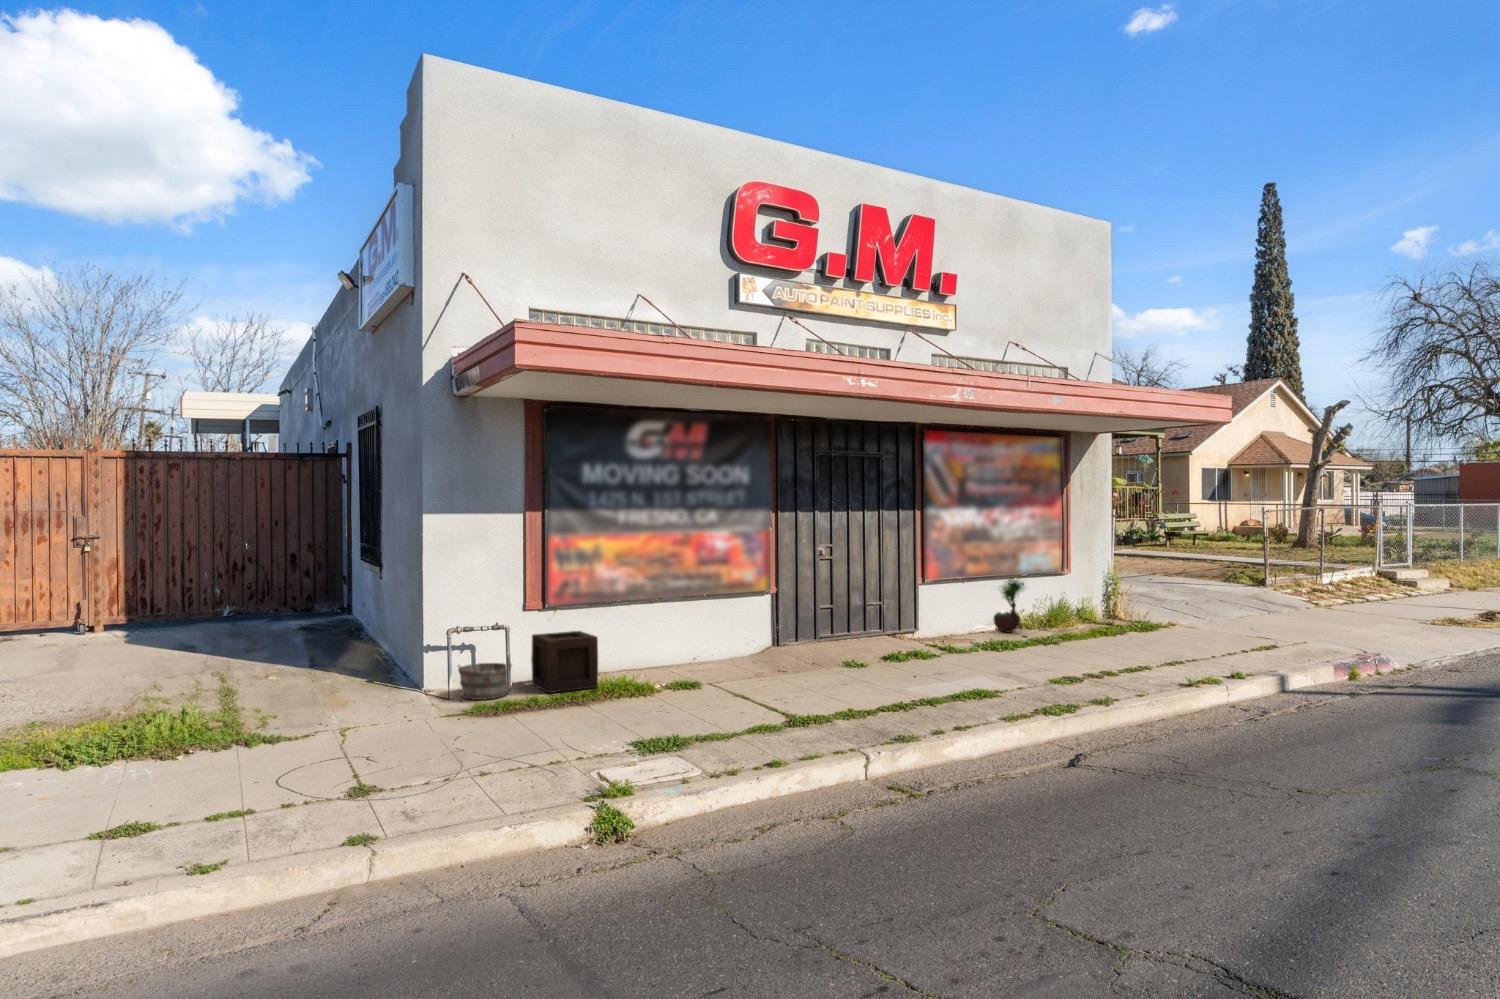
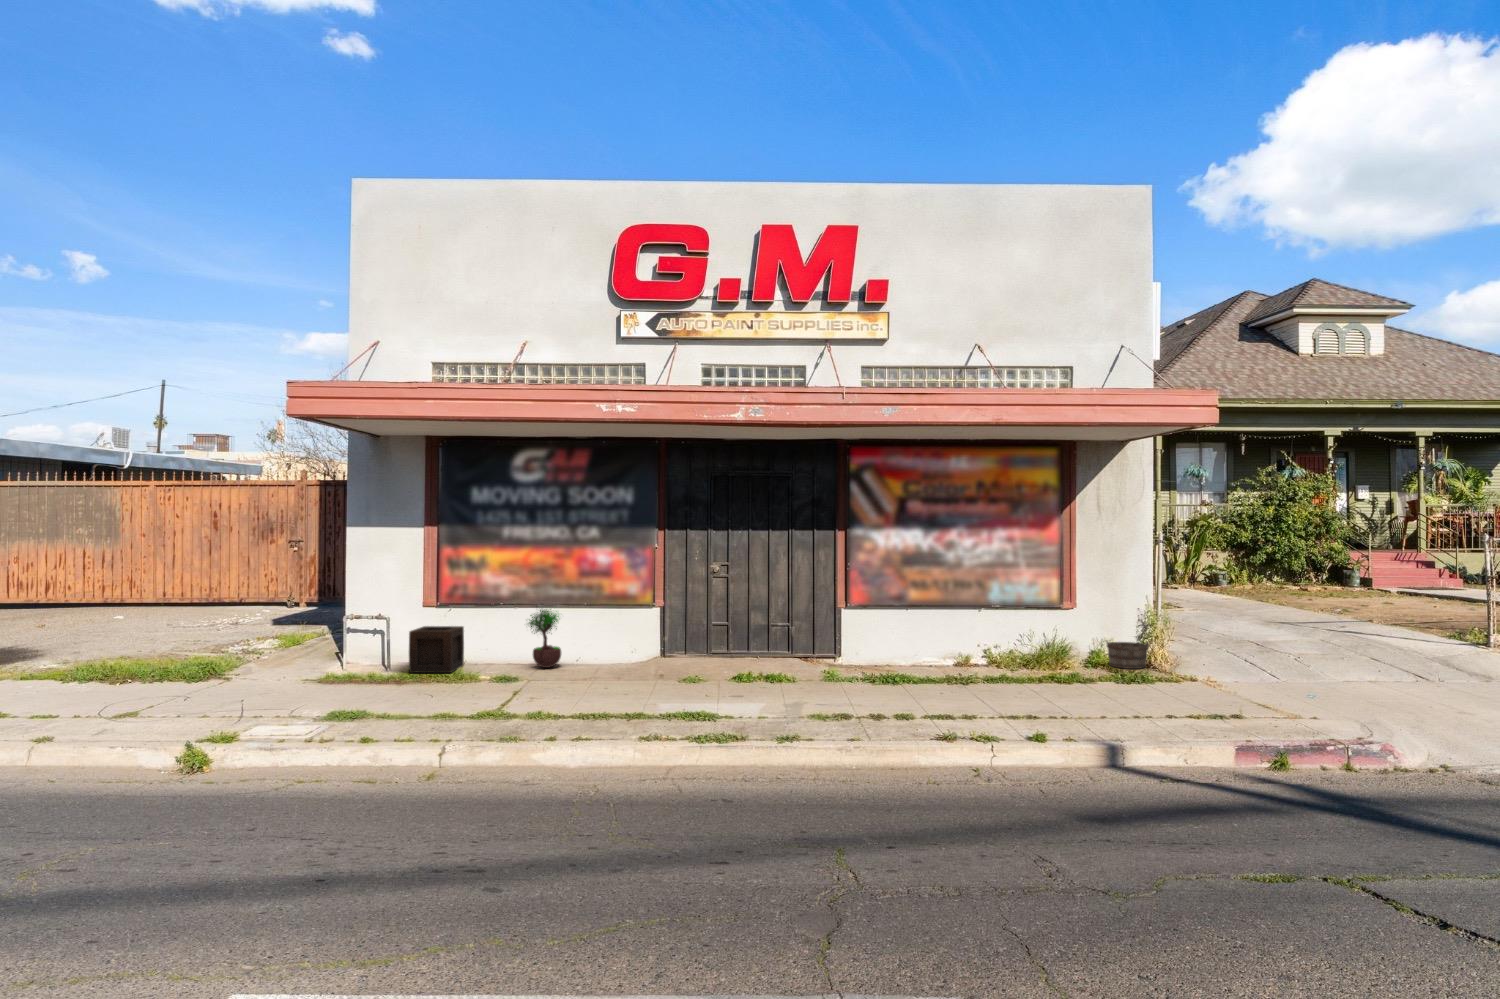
potted tree: present [994,579,1024,632] -> present [528,609,561,668]
bucket: present [458,663,511,700] -> present [1107,642,1149,669]

